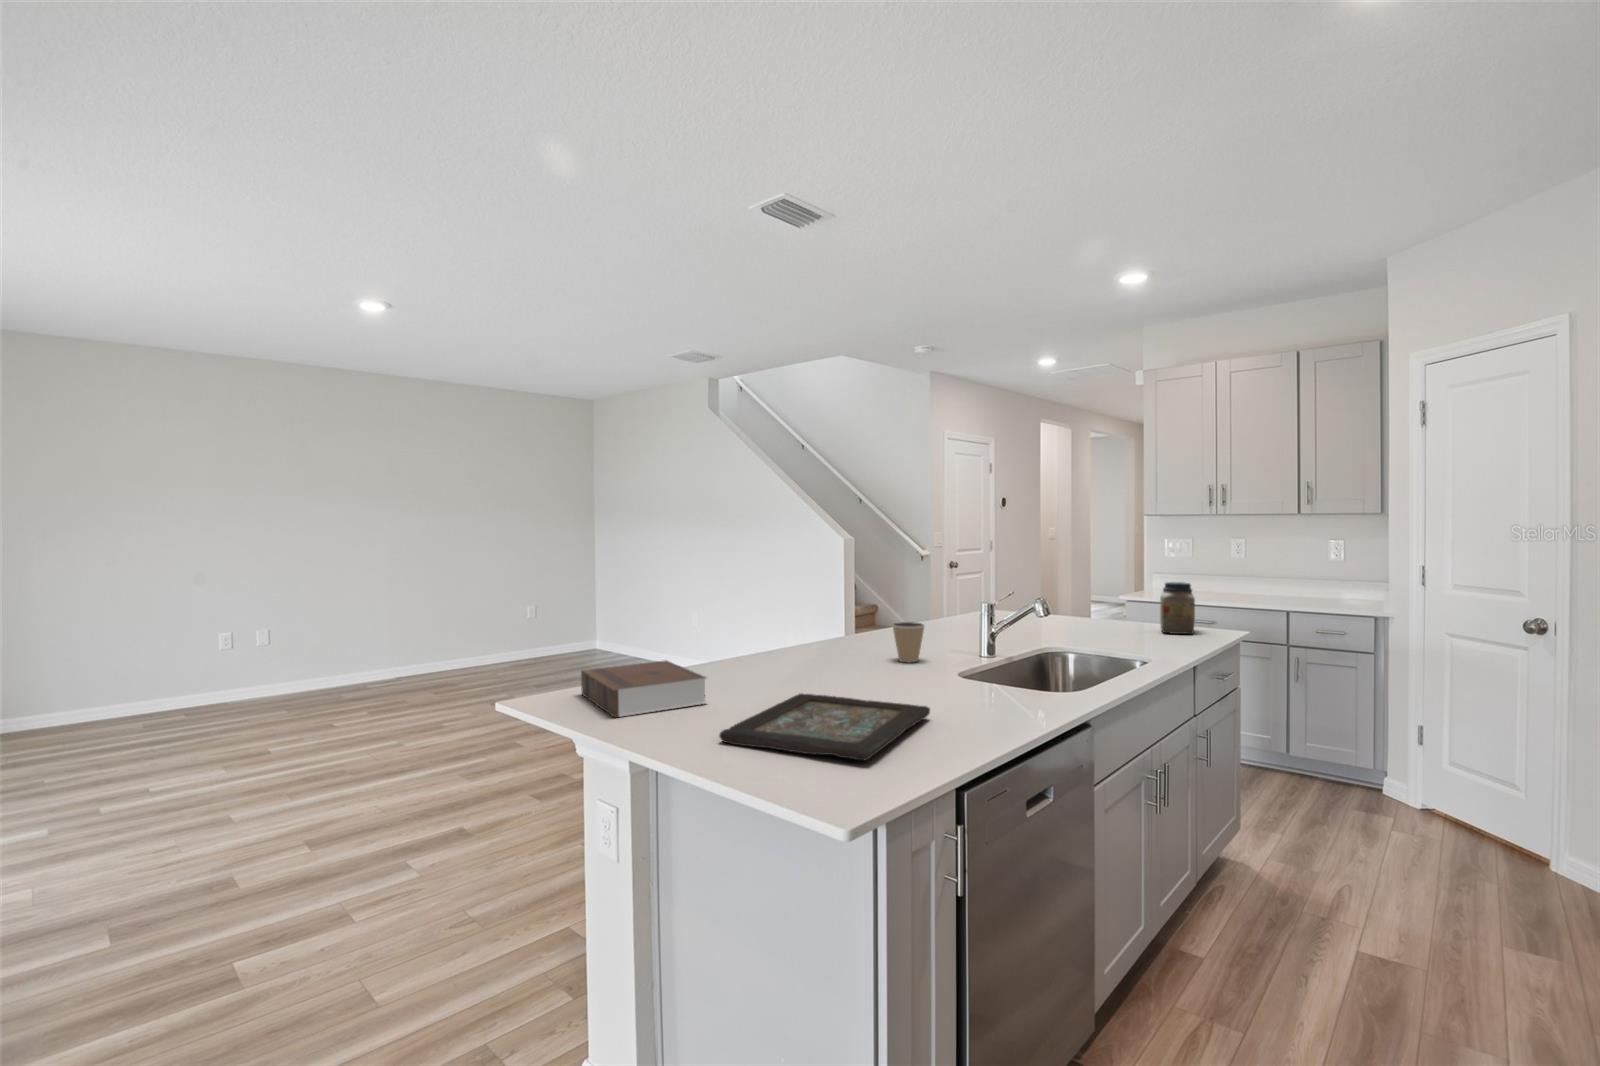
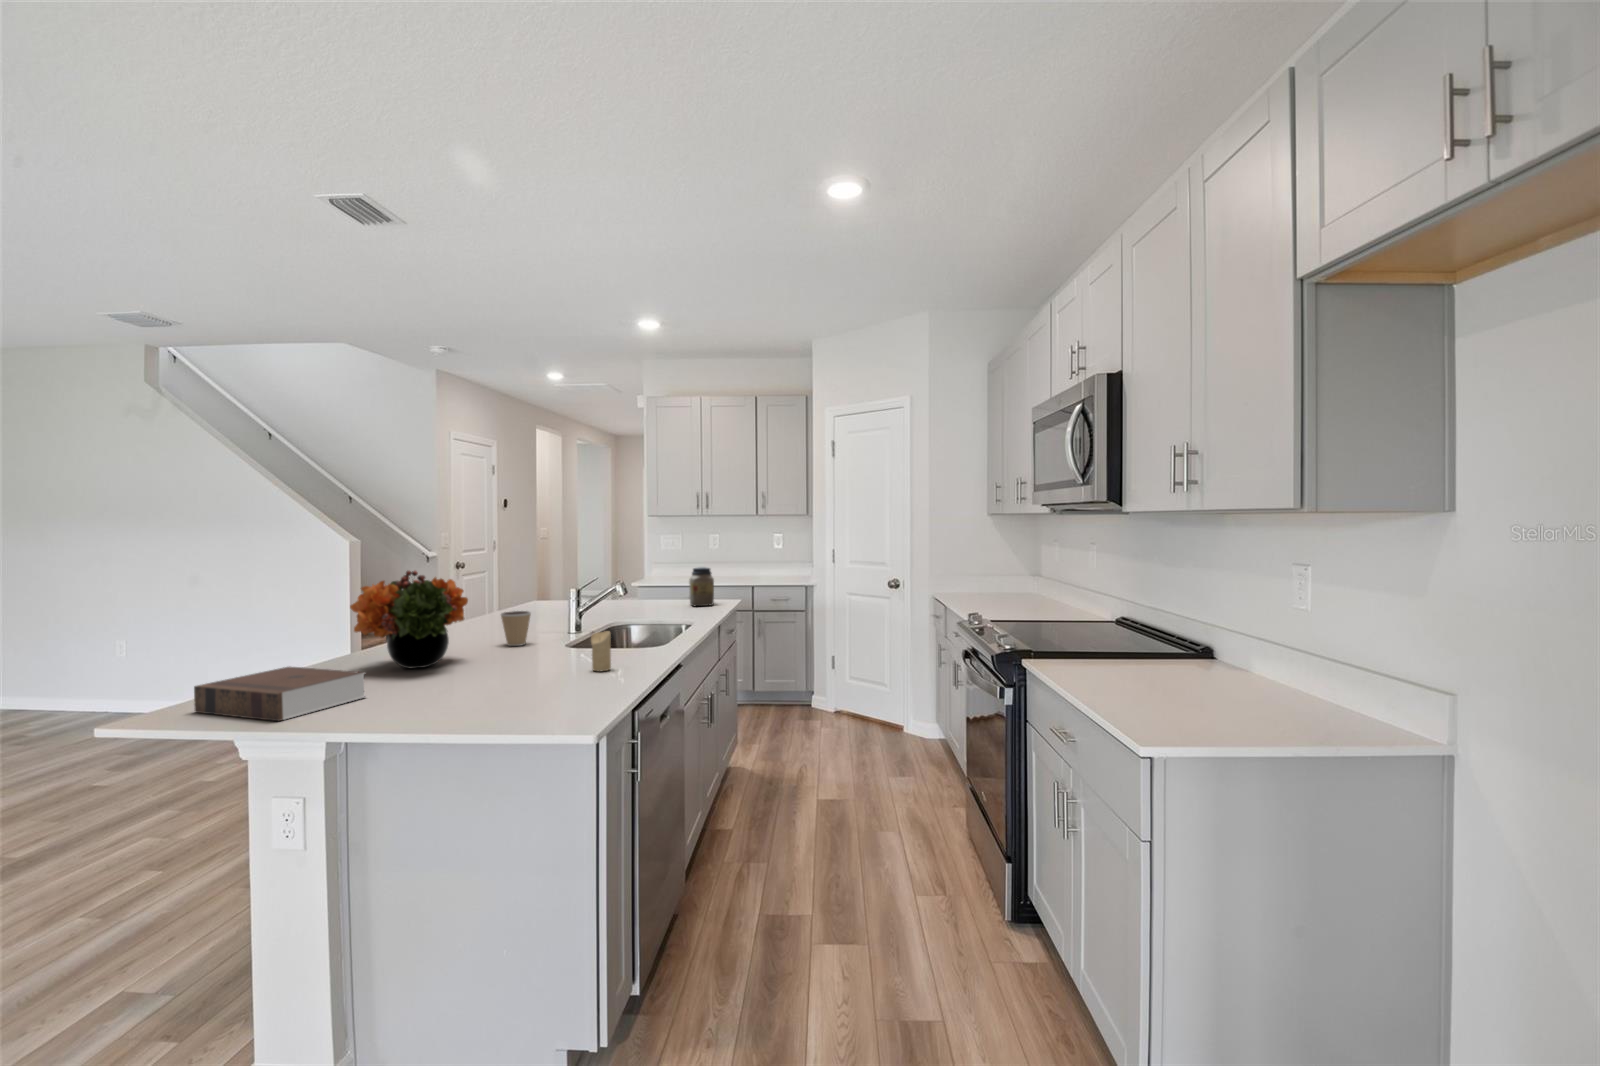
flower arrangement: none [730,572,843,676] -> present [350,571,468,668]
candle: none [949,662,974,714] -> present [591,631,611,671]
decorative tray: present [719,694,930,760] -> none [426,668,584,717]

